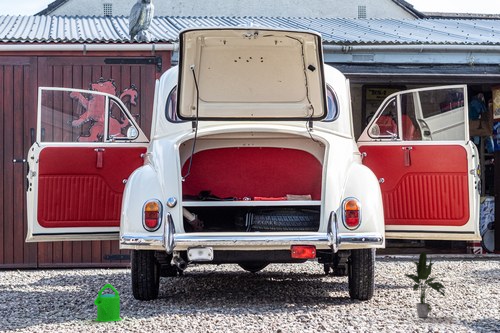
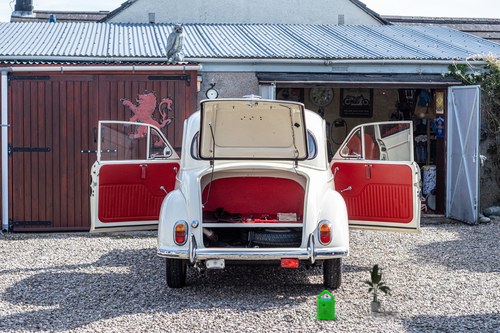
watering can: present [94,284,122,322] -> present [316,290,336,319]

